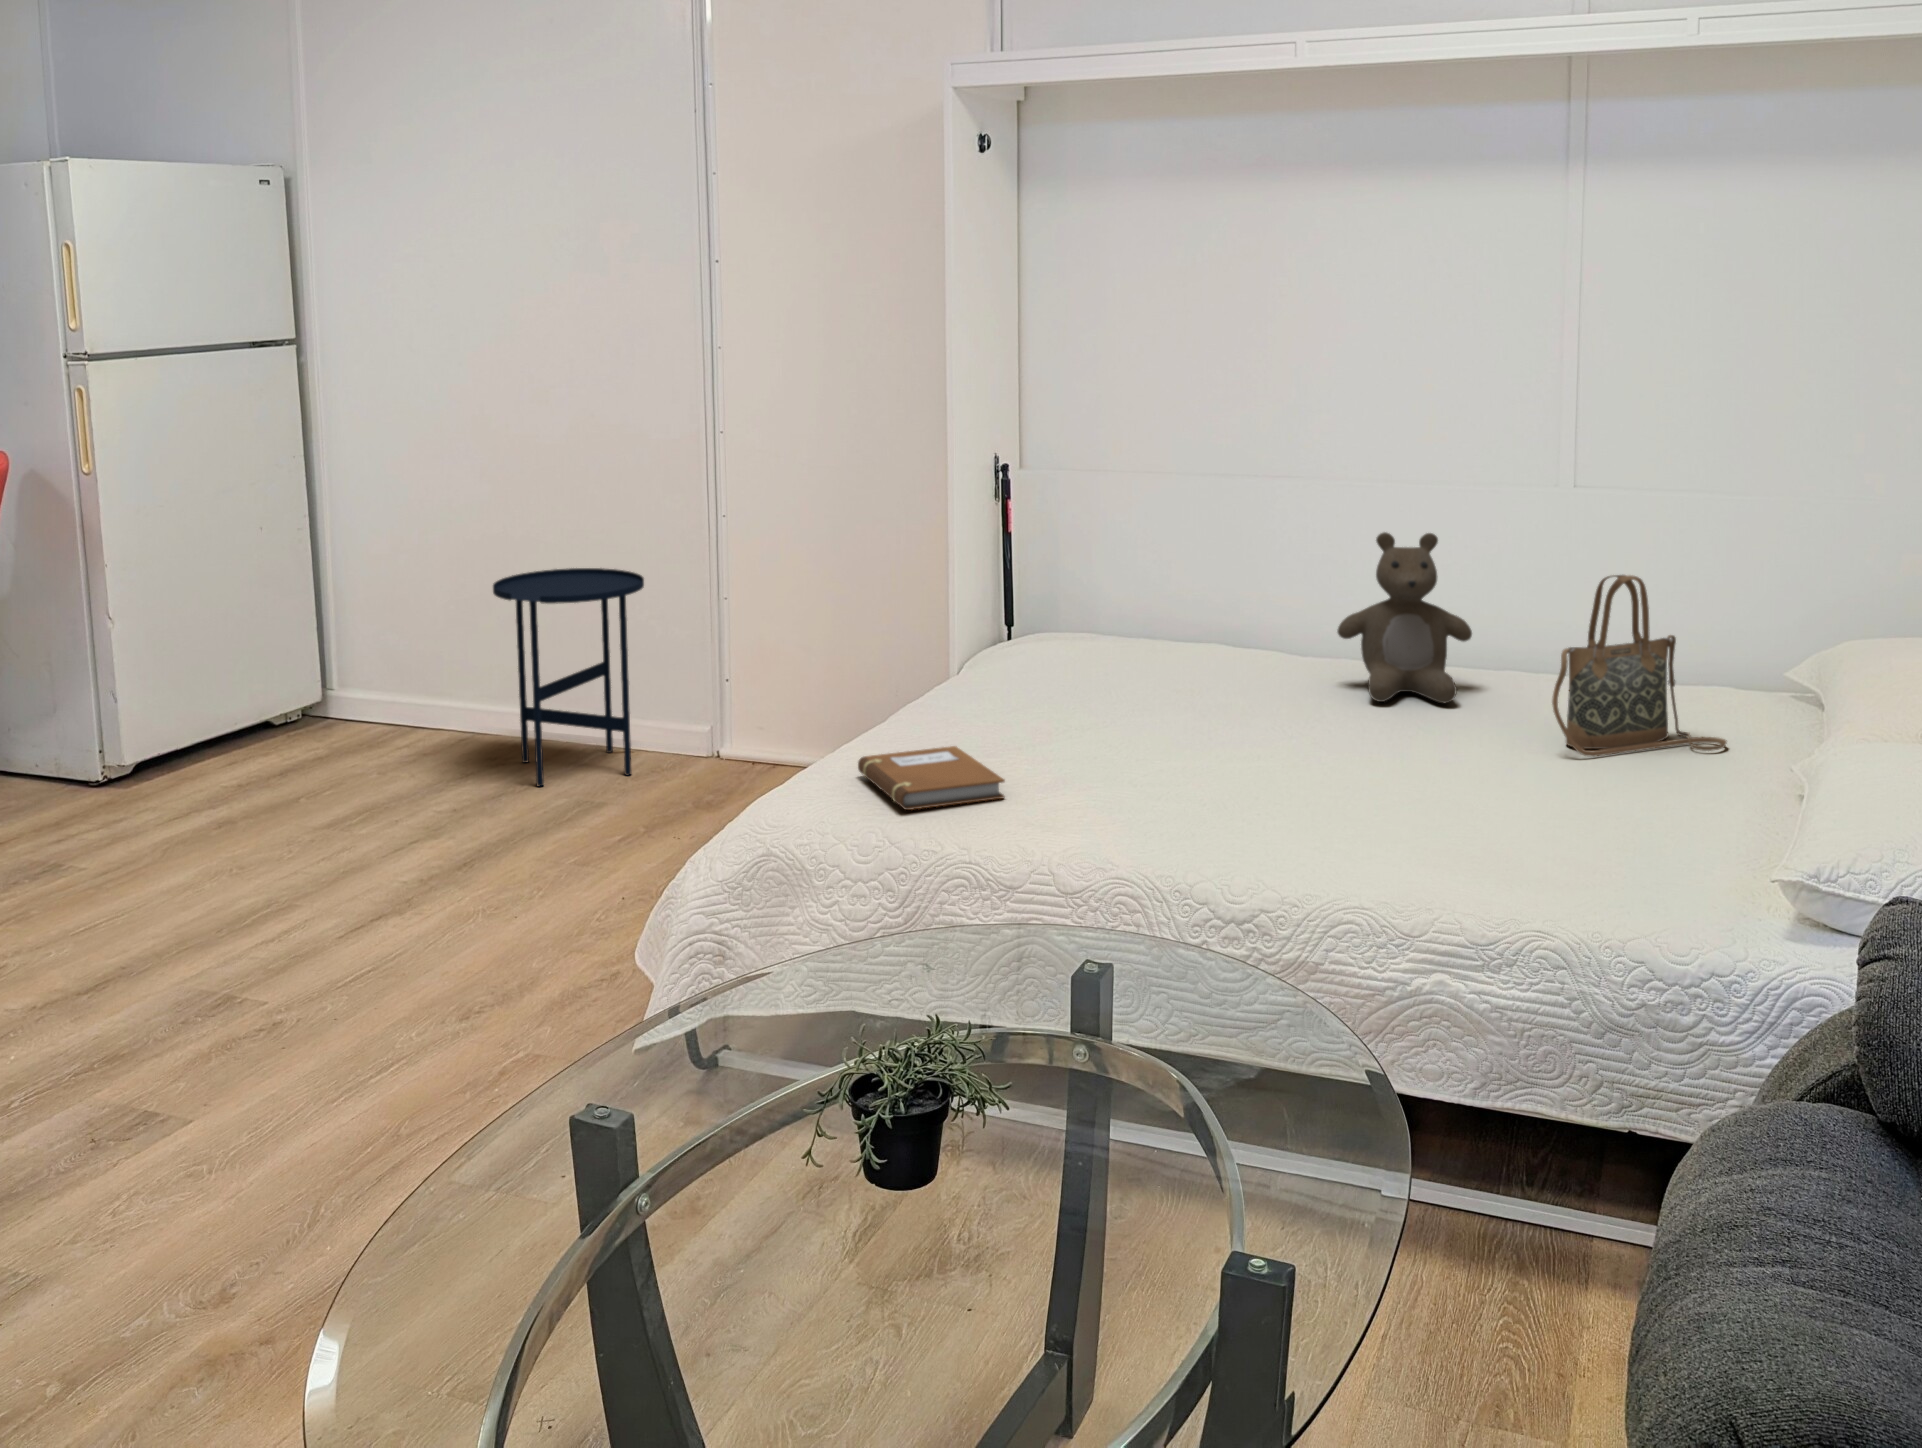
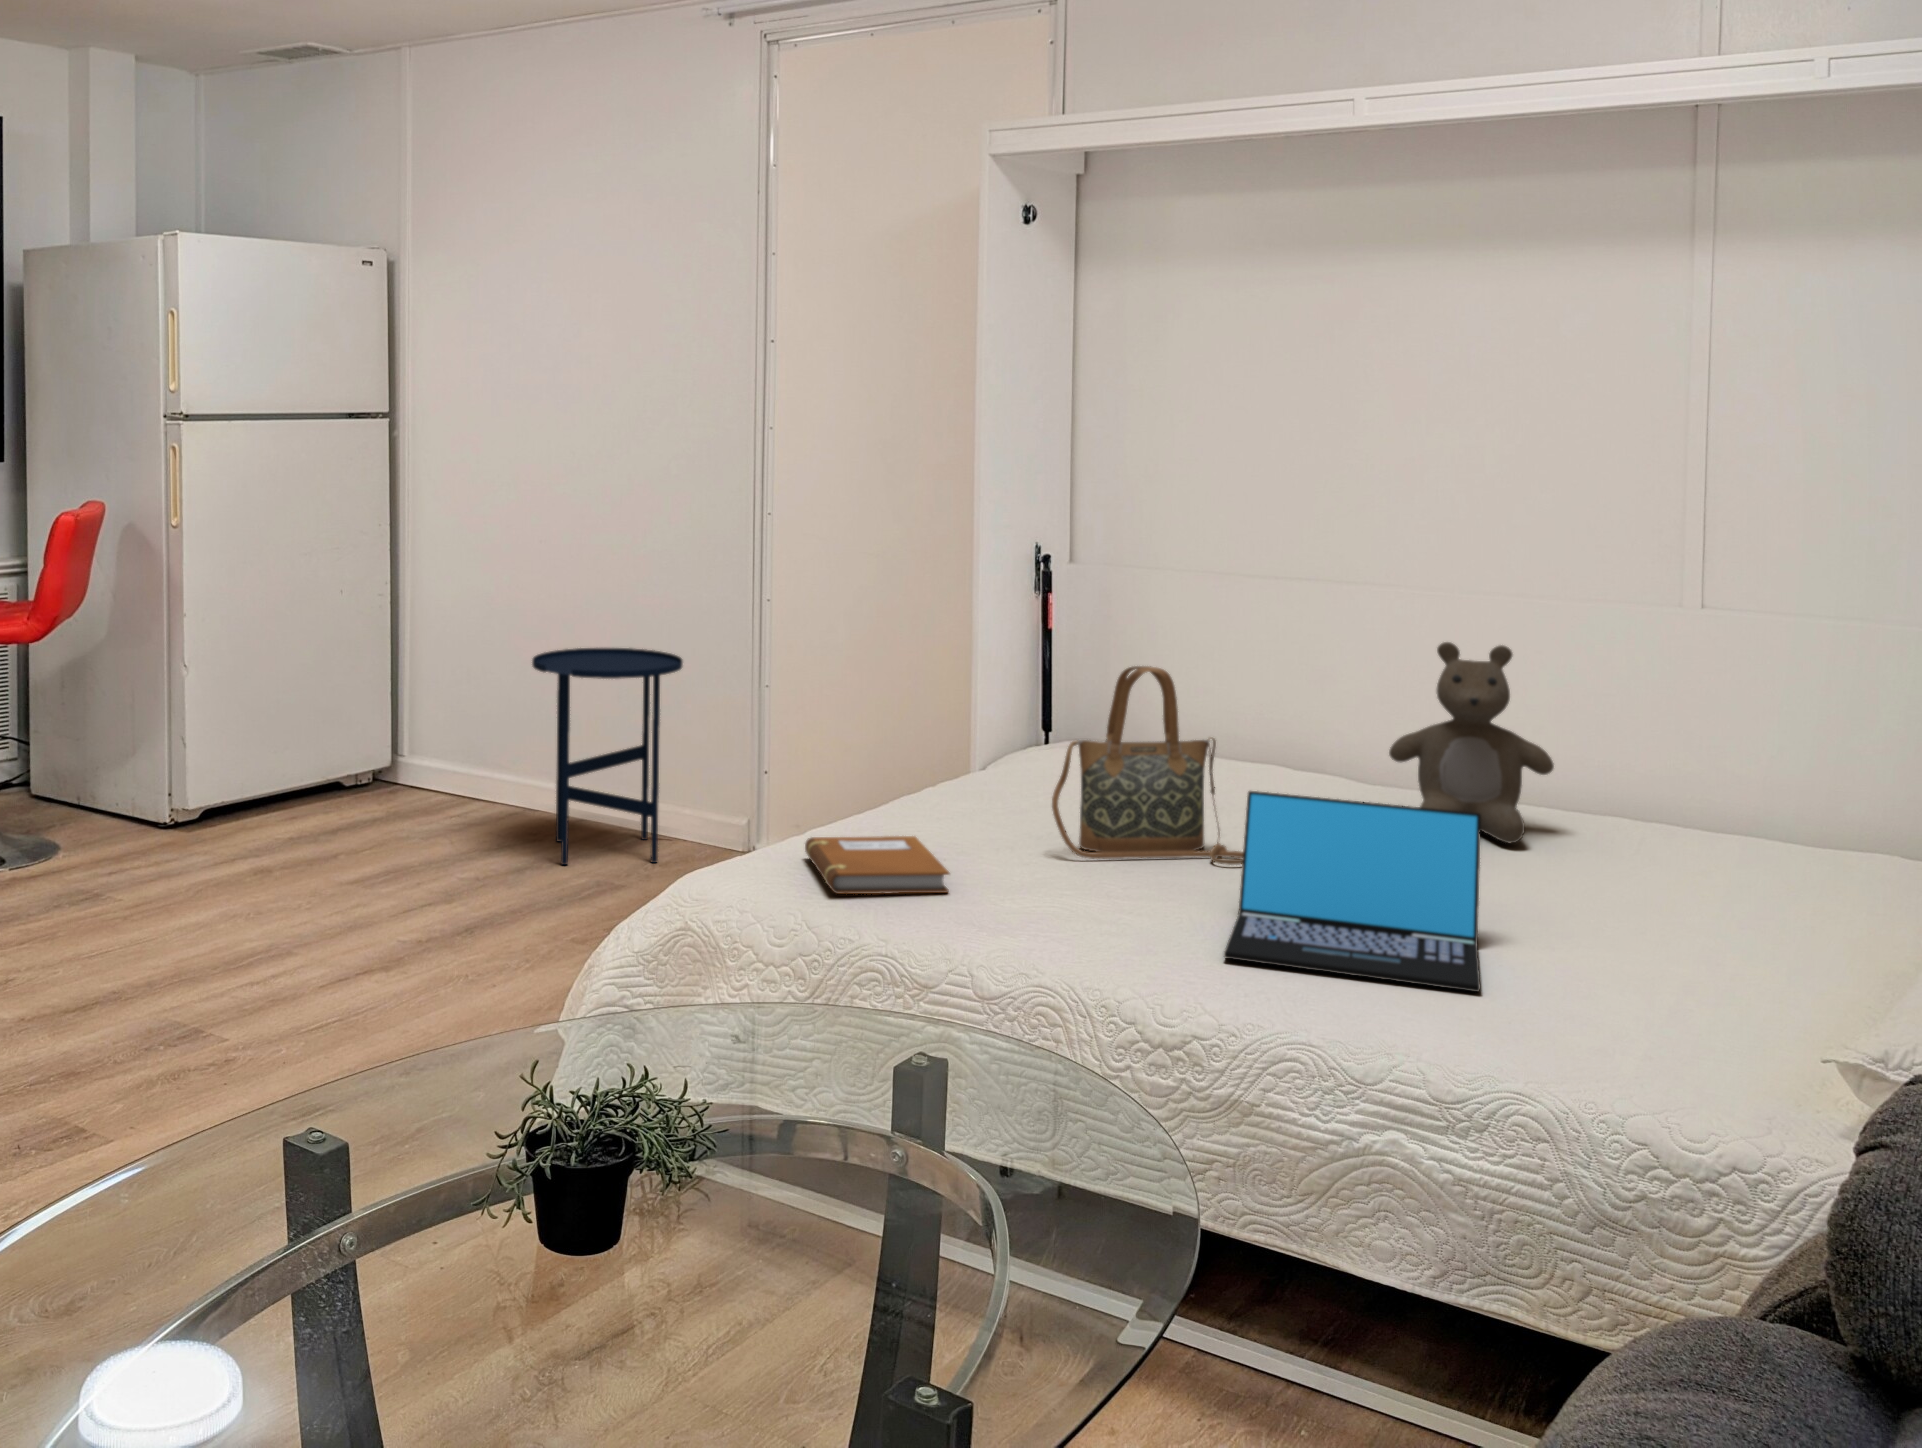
handbag: present [1552,575,1727,757] -> present [1052,666,1243,865]
laptop: none [1260,684,1480,845] -> present [1224,791,1481,992]

